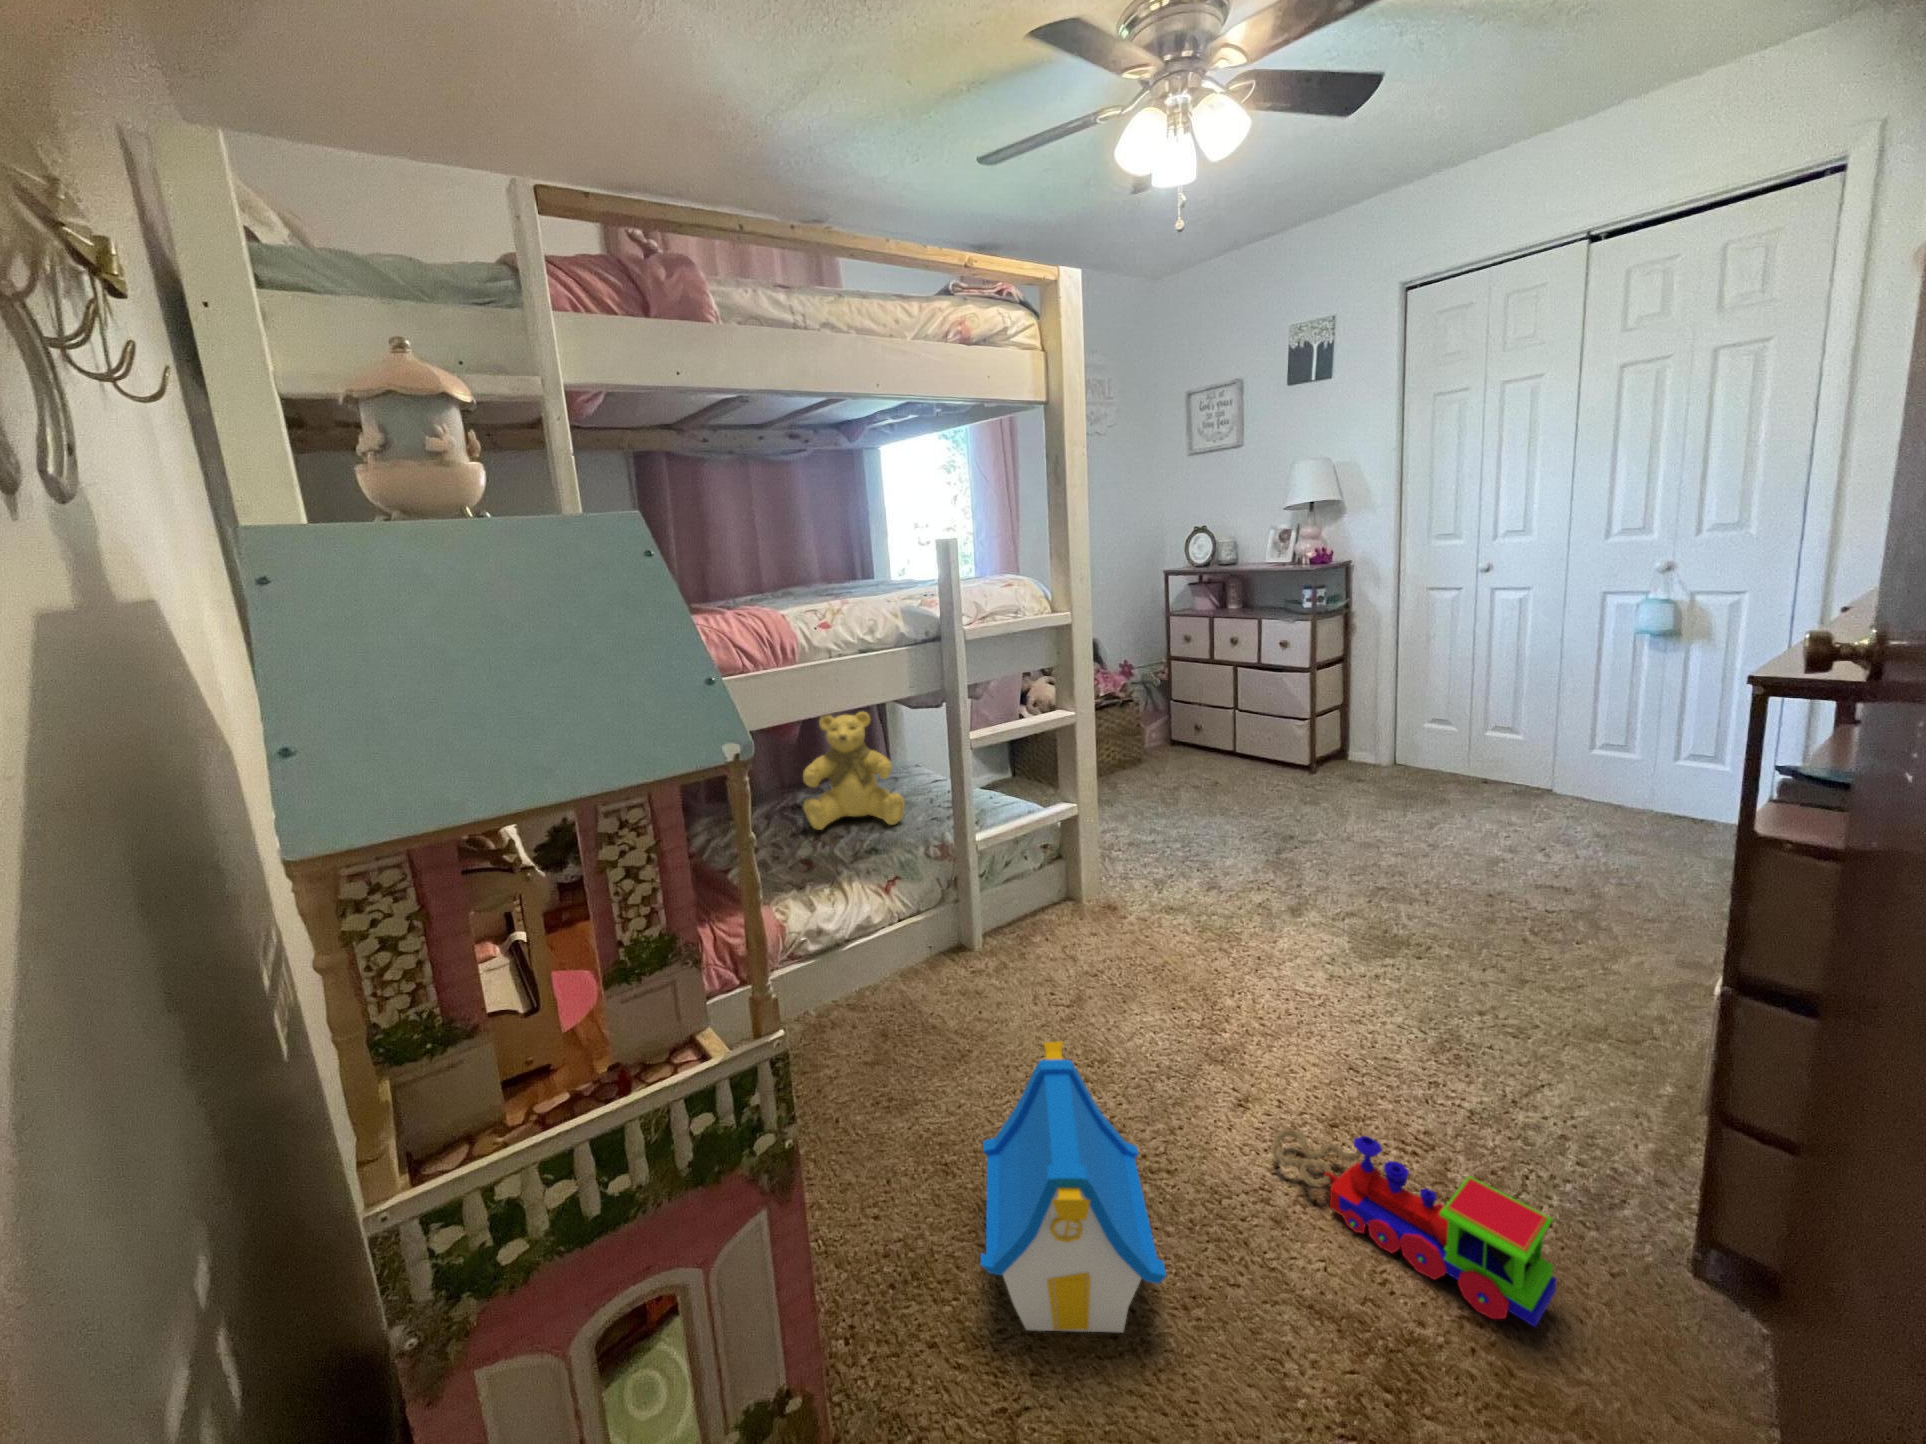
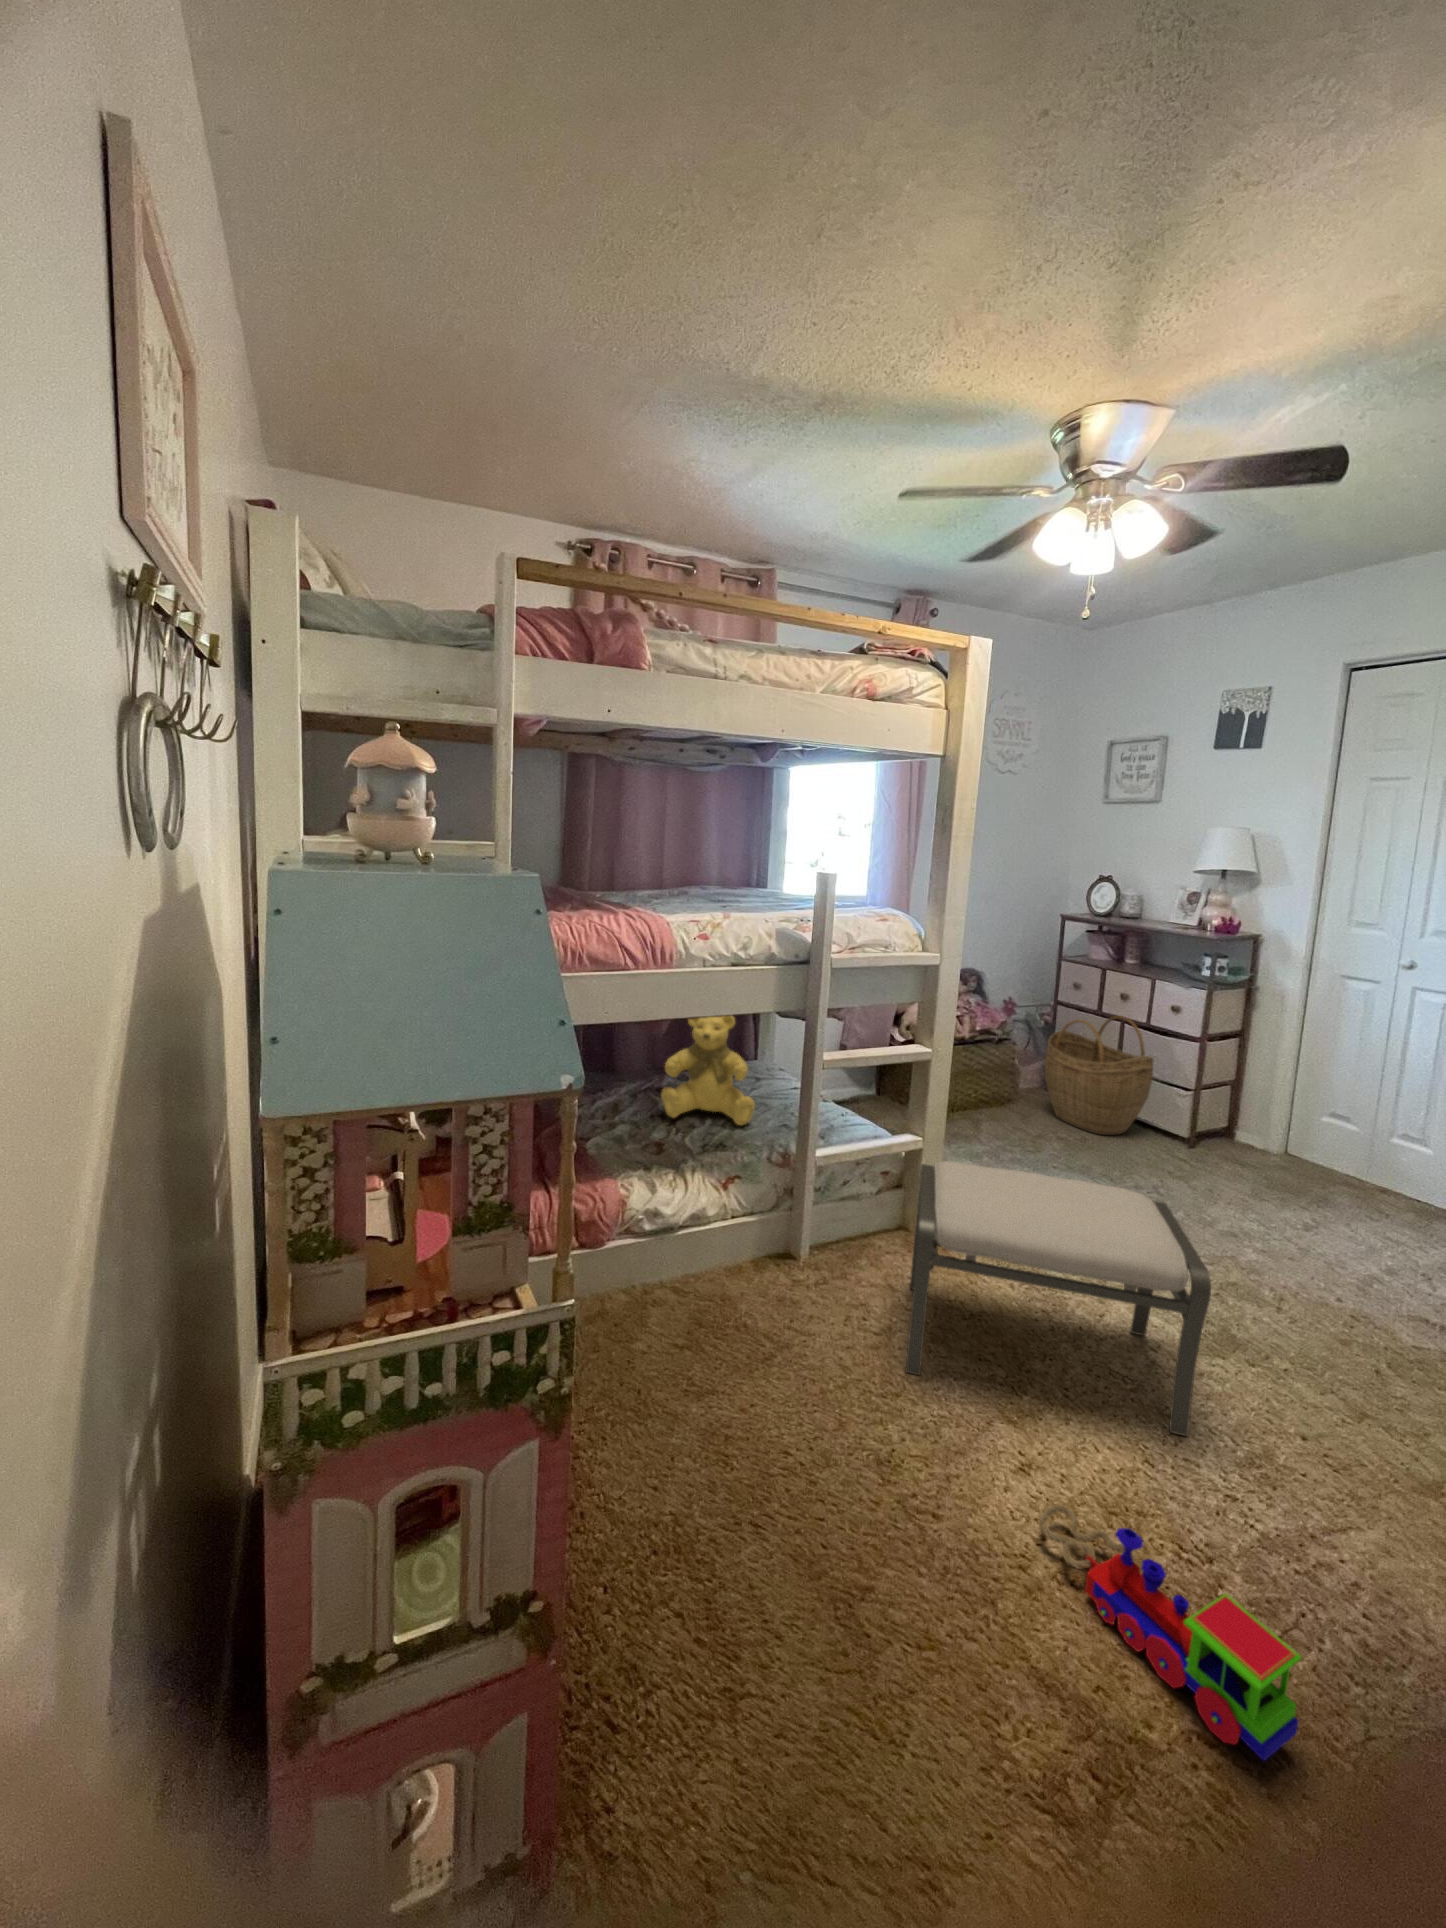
woven basket: none [1170,660,1271,776] -> present [1045,1016,1154,1135]
ottoman: none [1086,812,1389,1036] -> present [905,1161,1211,1436]
toy house: present [981,1041,1166,1332] -> none [733,1363,902,1652]

